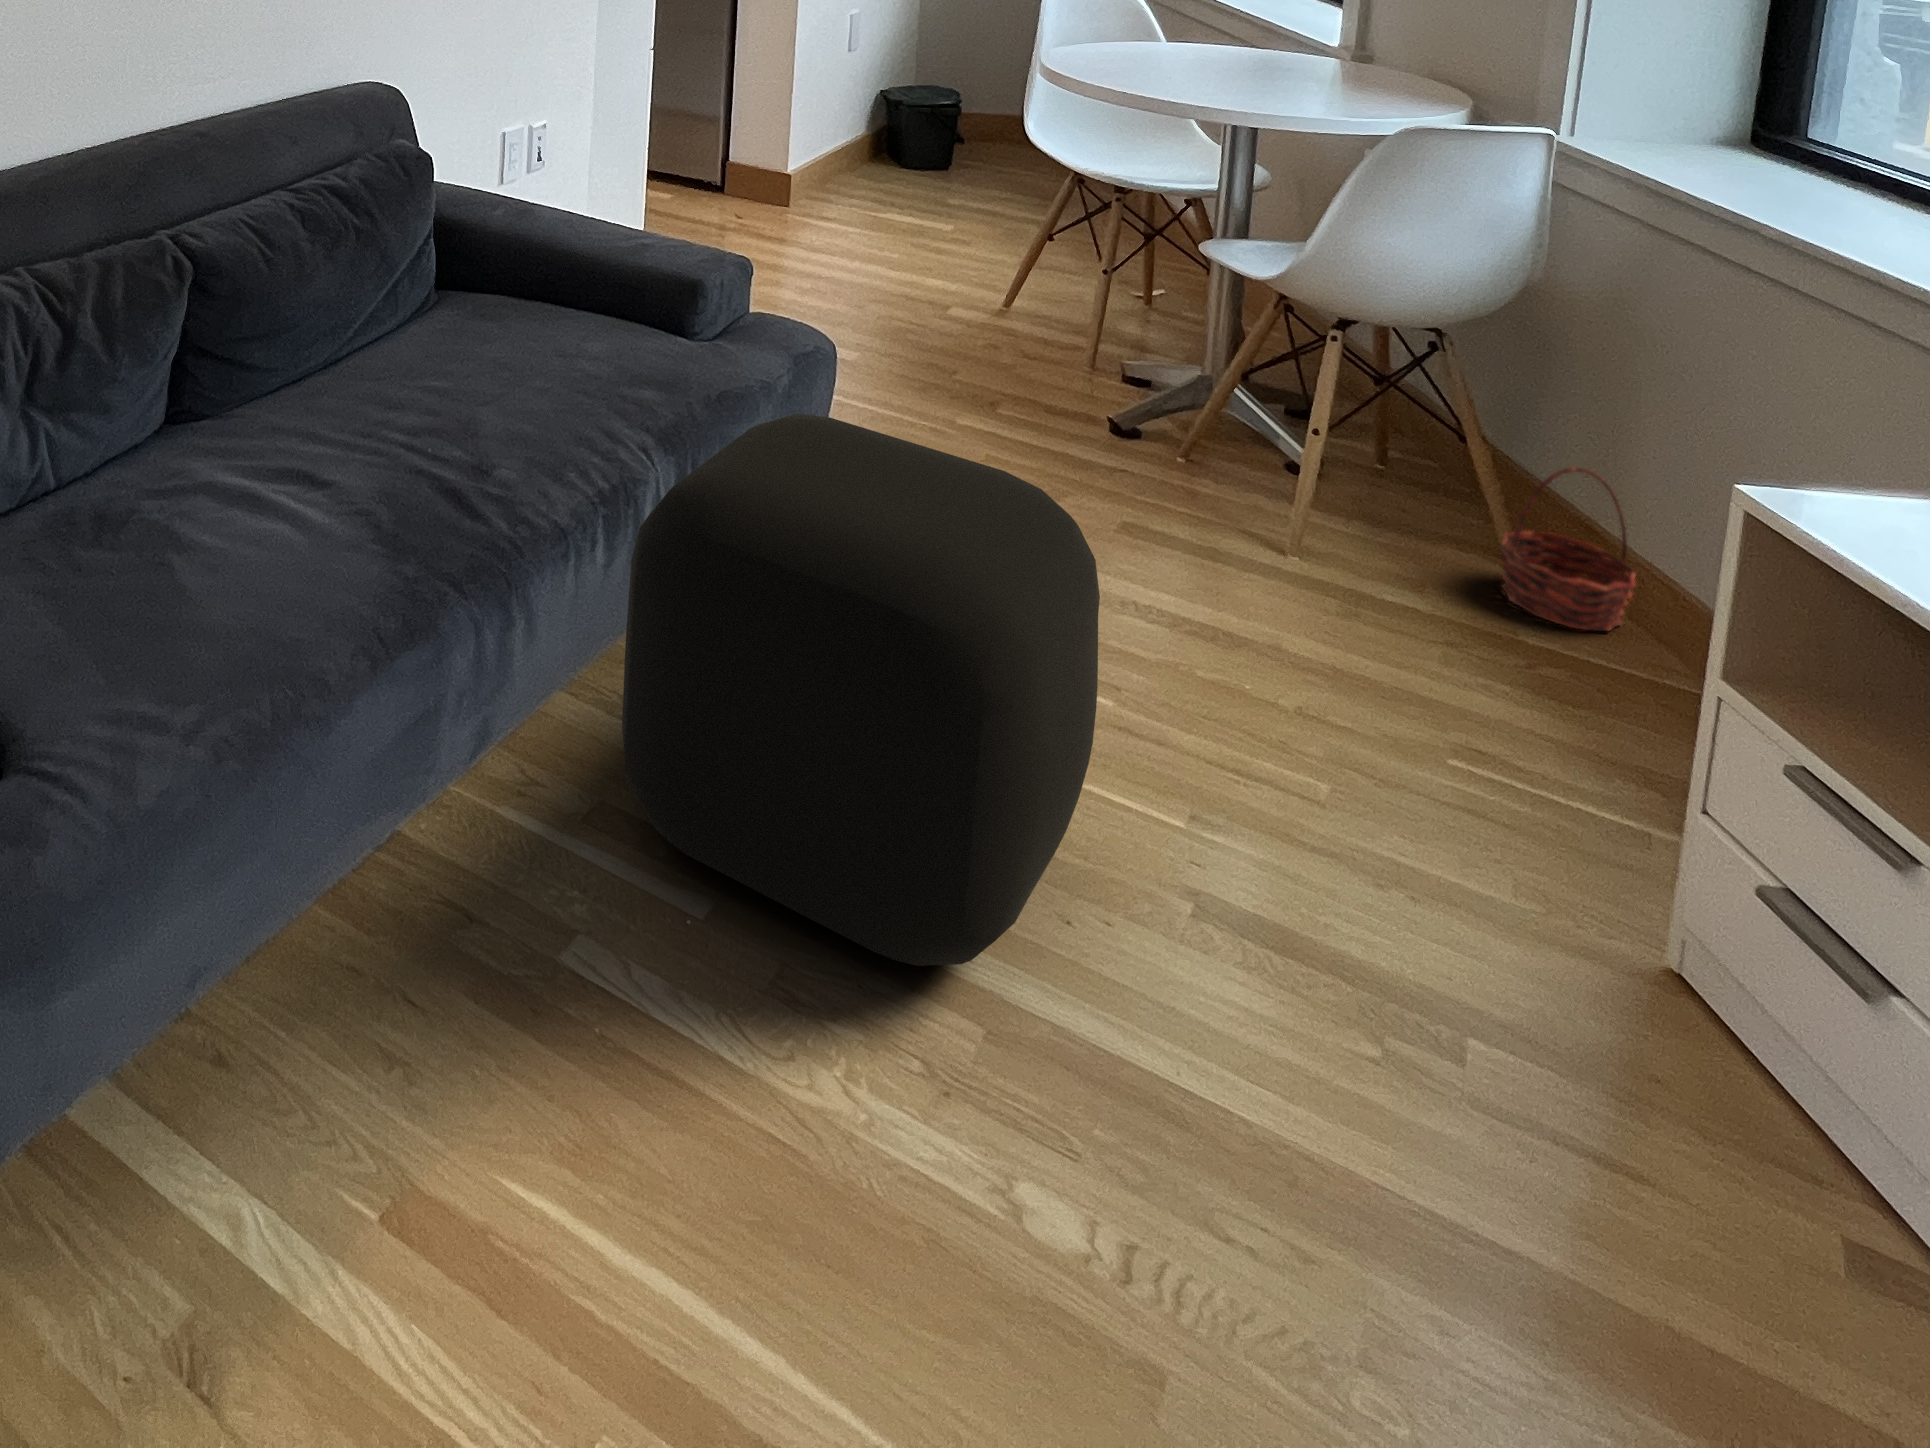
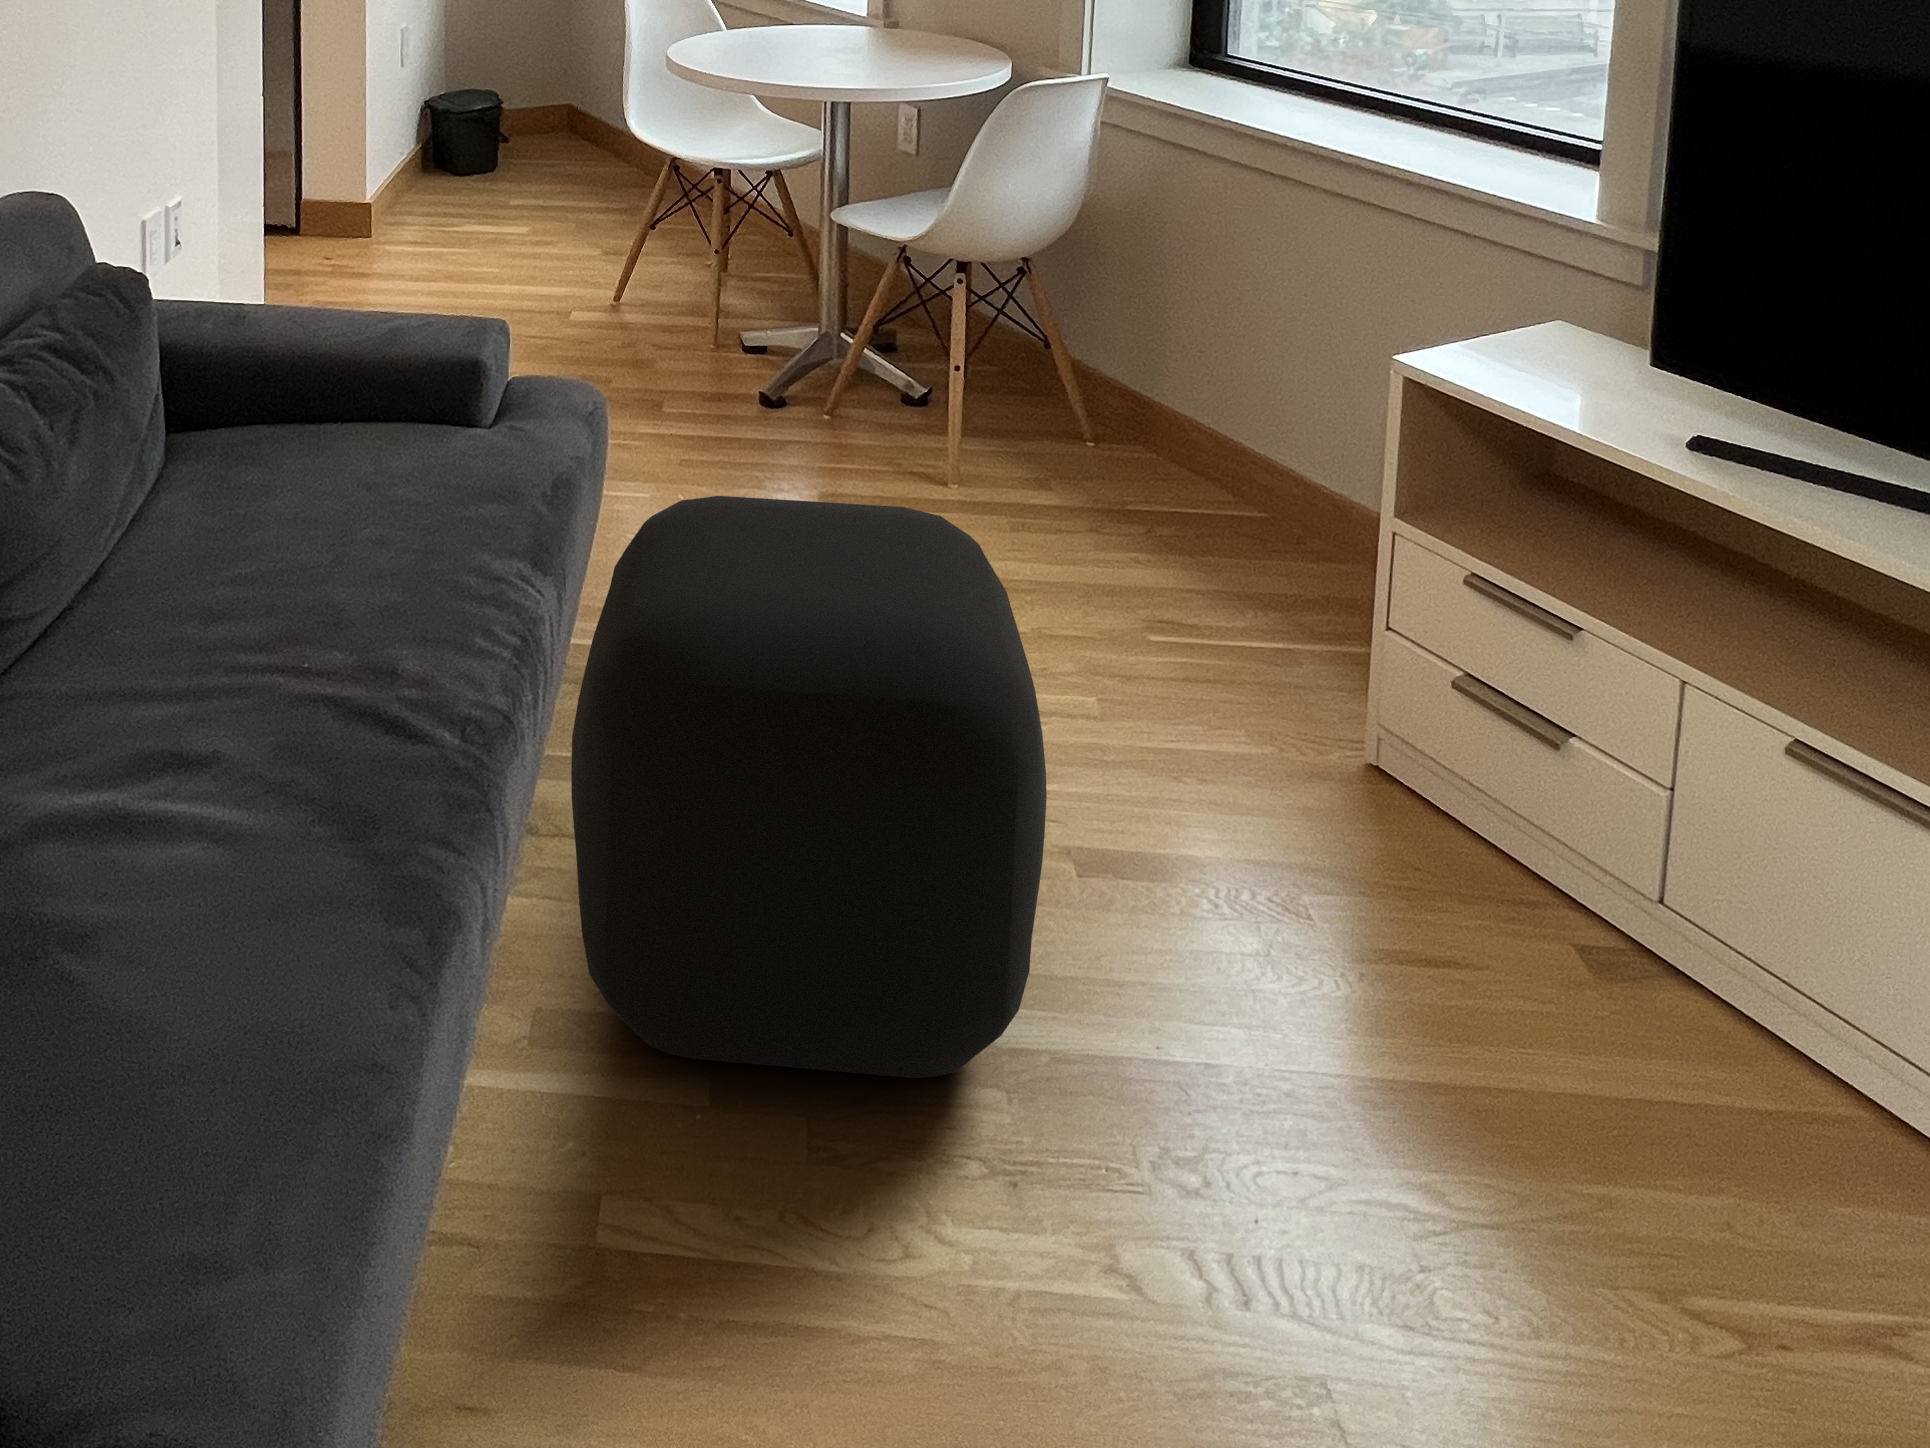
basket: present [1500,467,1637,631] -> none [1099,358,1196,495]

